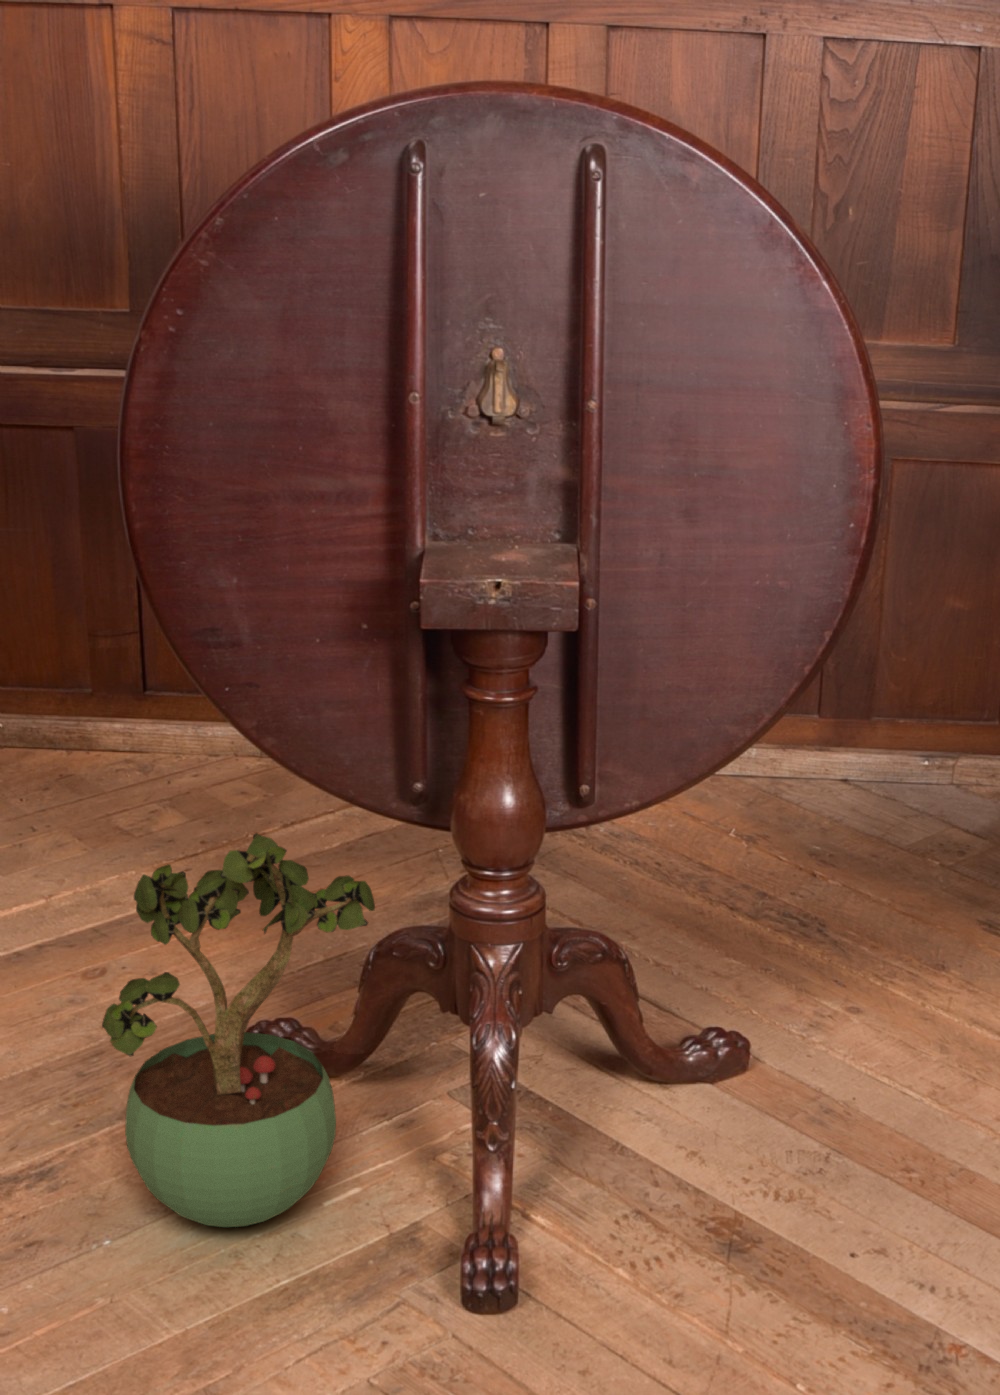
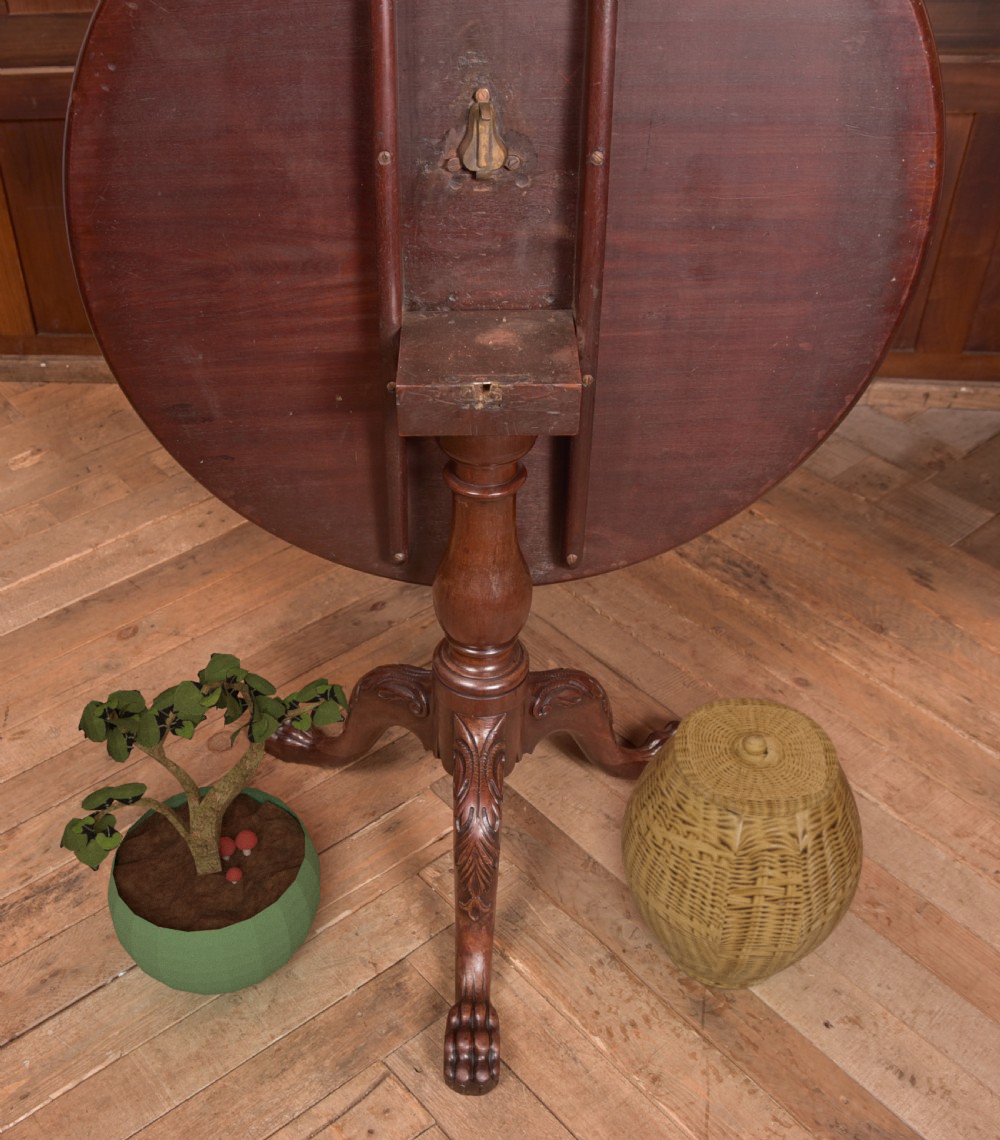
woven basket: none [641,922,880,1235] -> present [621,698,863,989]

